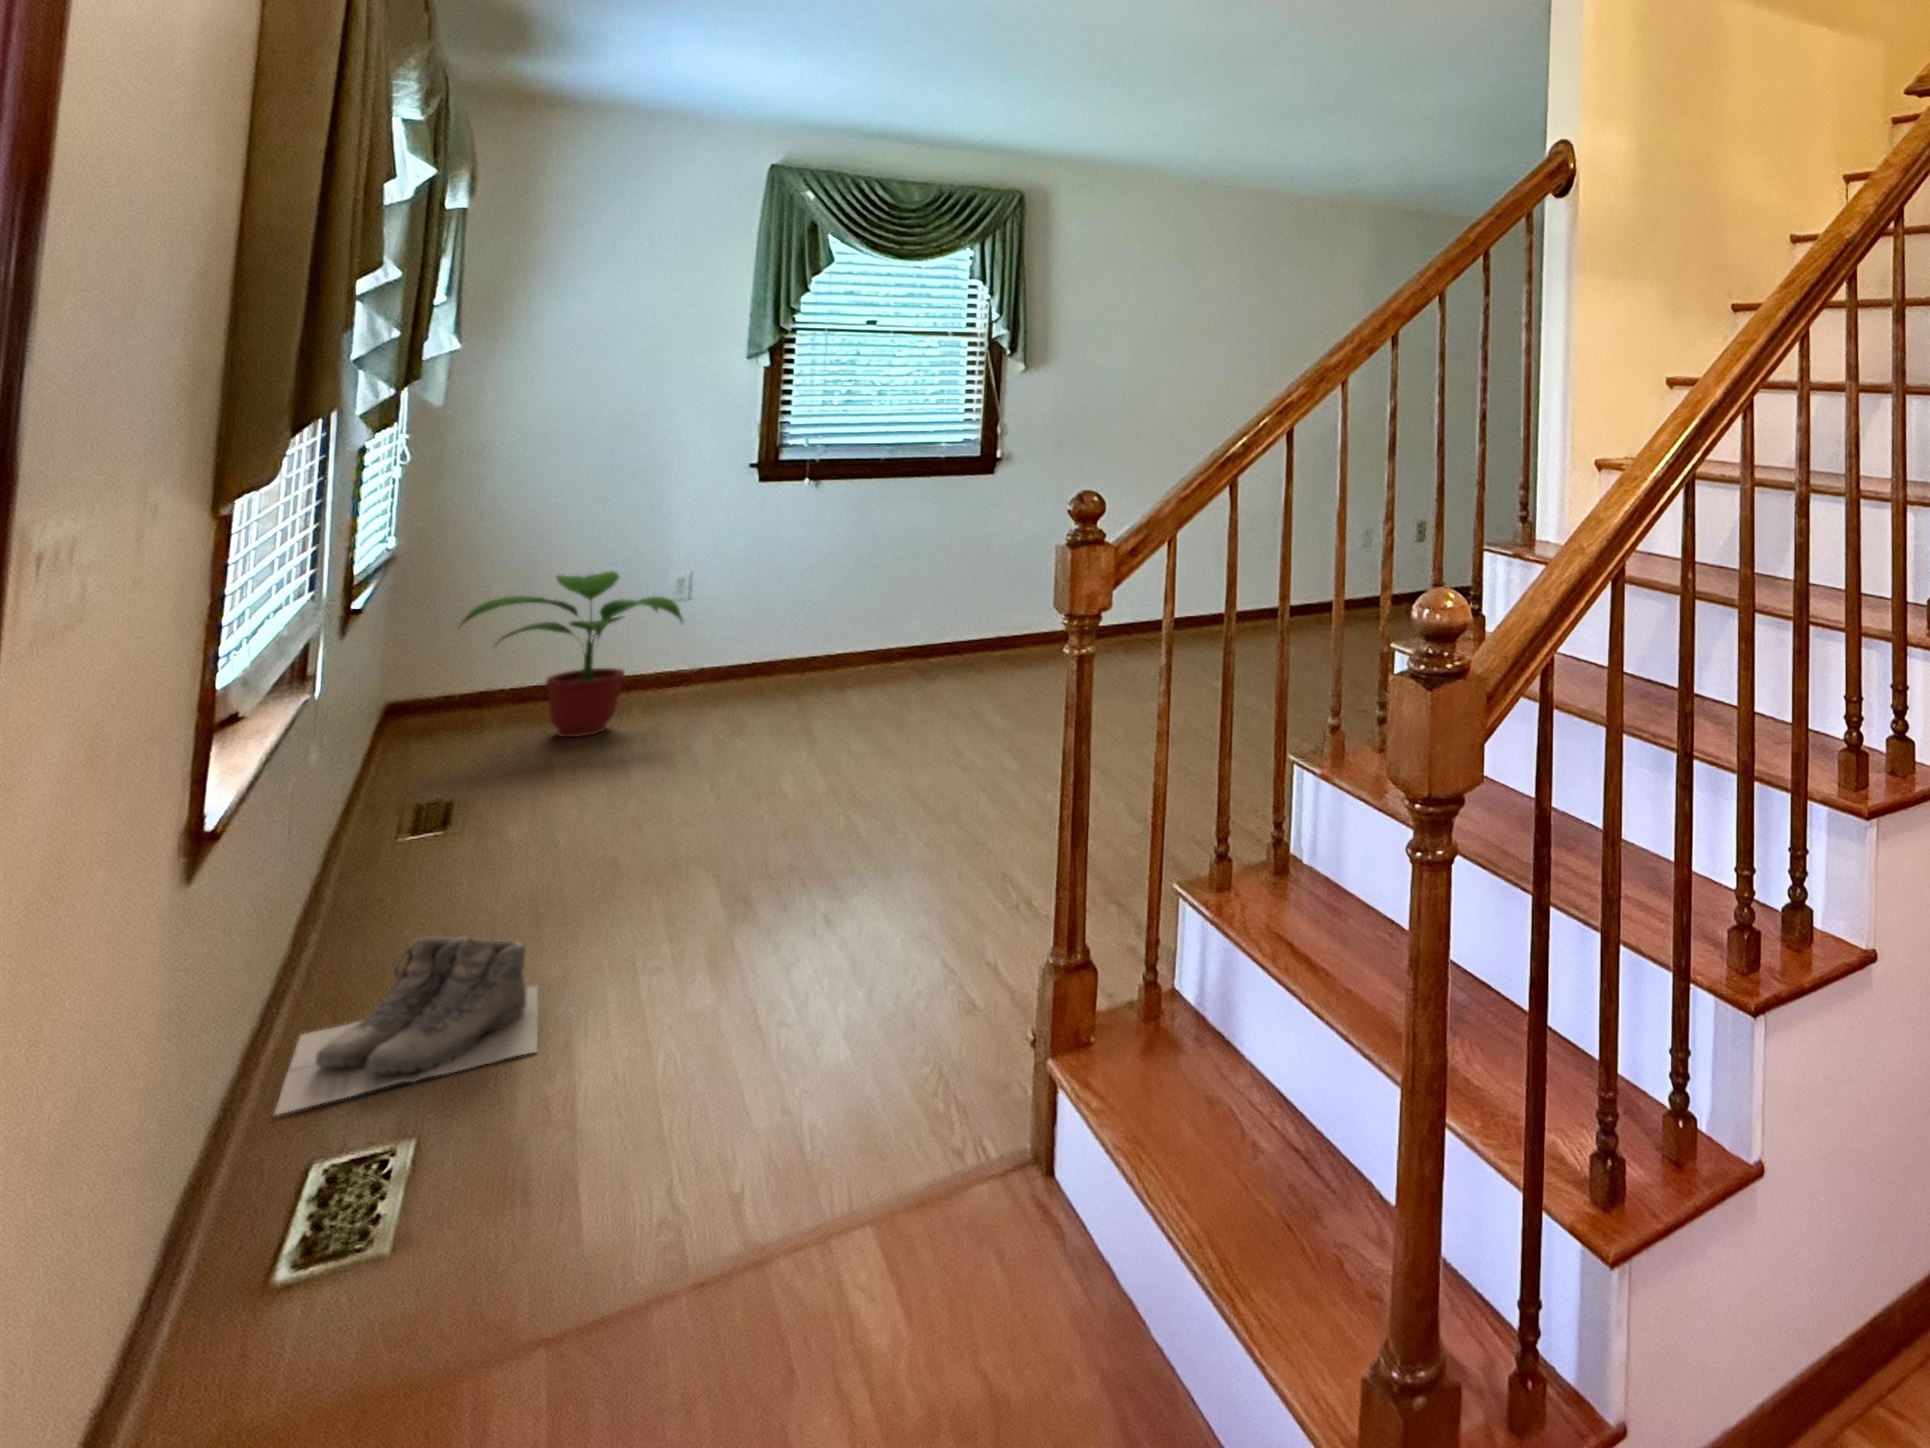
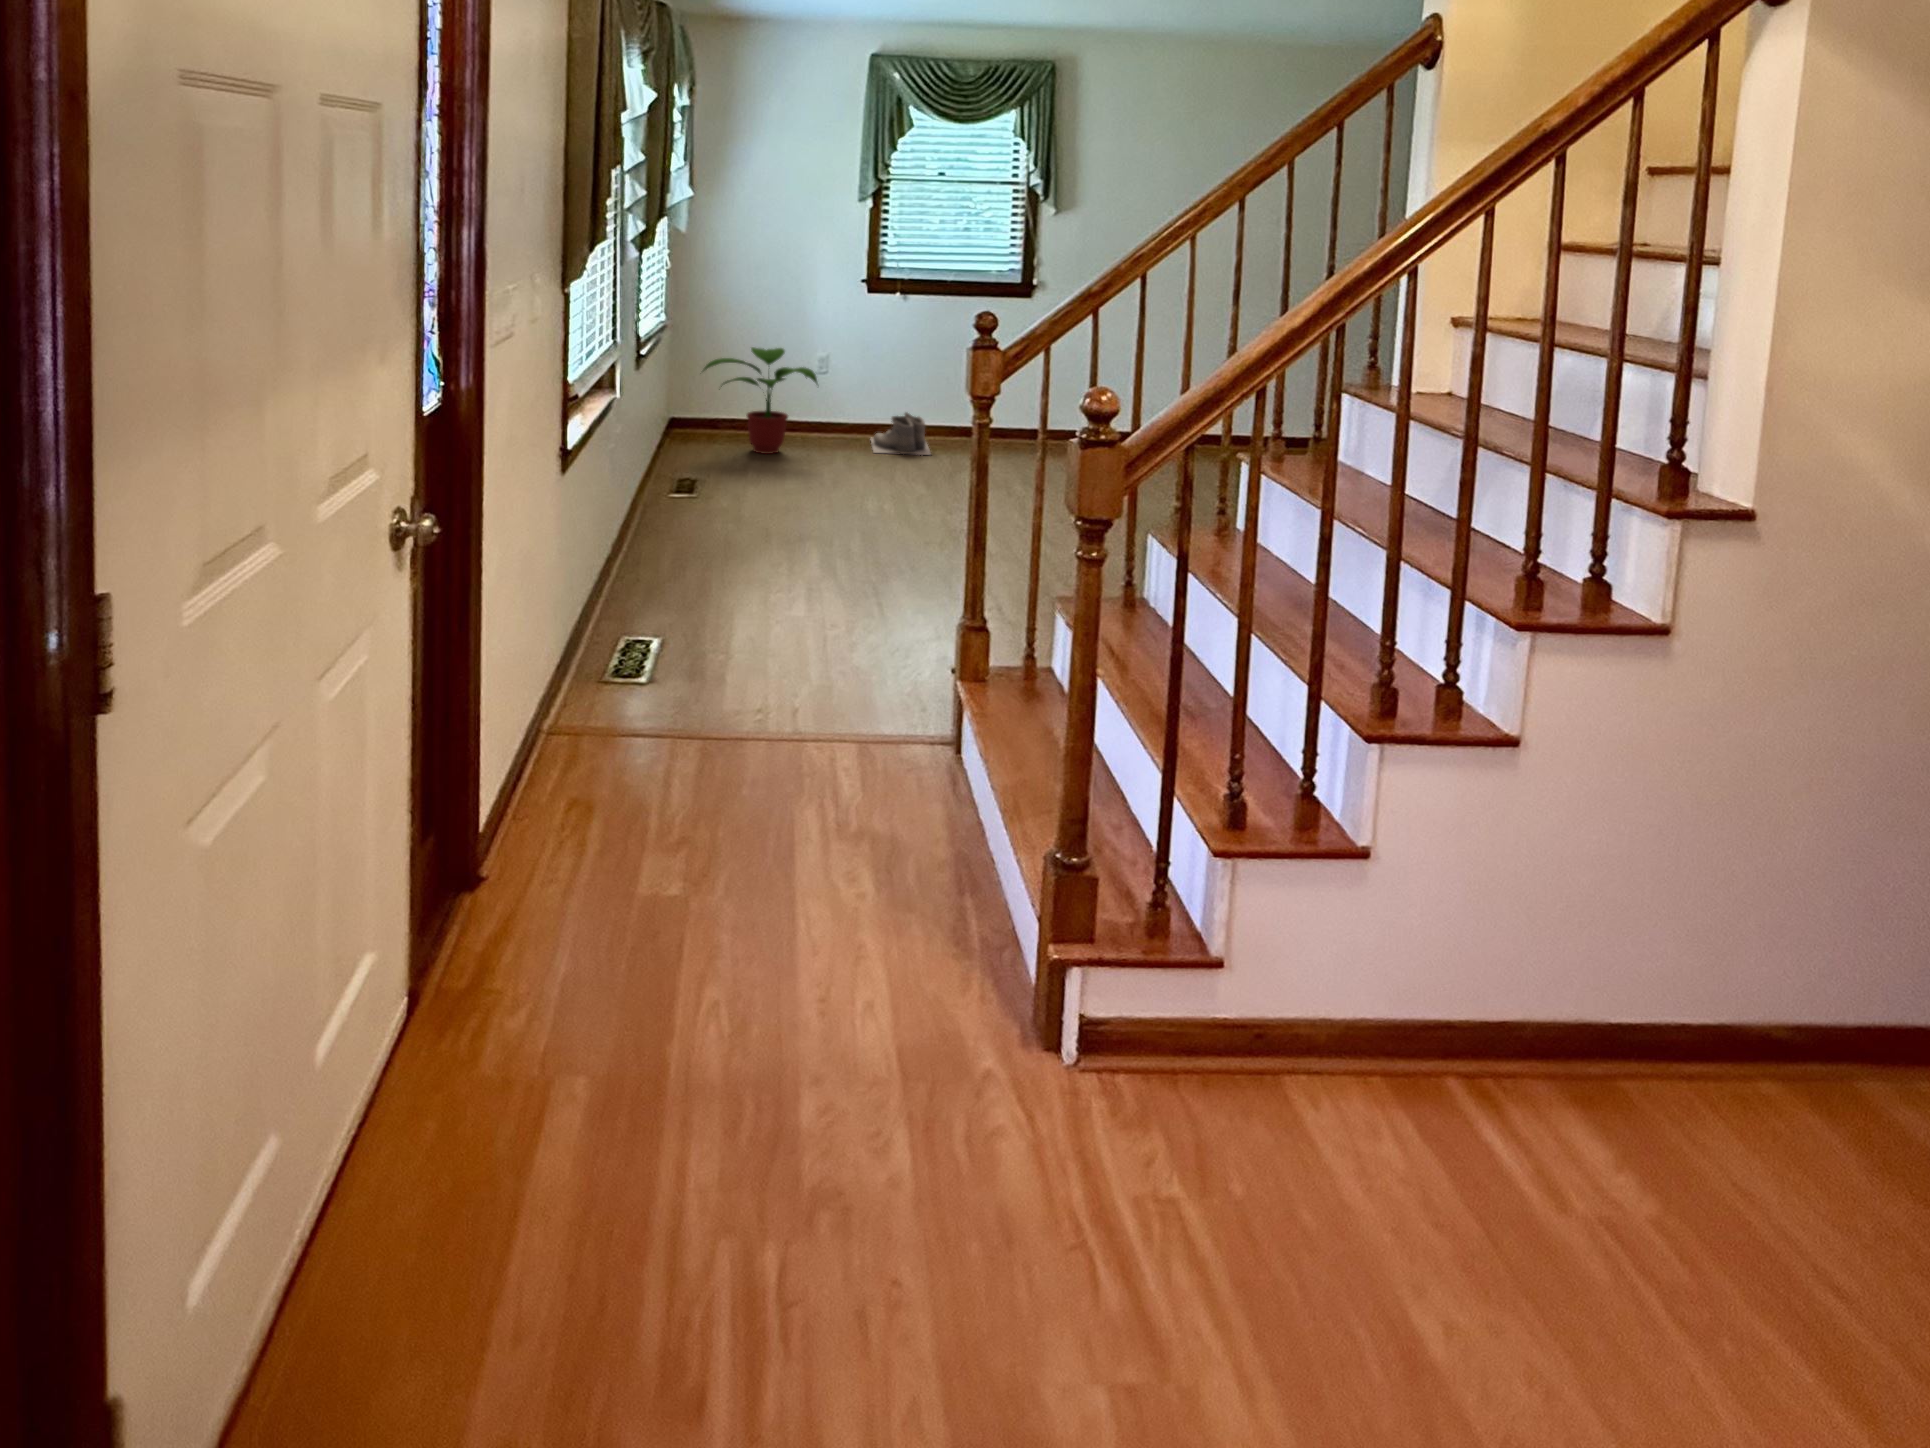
boots: present [274,937,538,1115] -> present [870,413,931,455]

